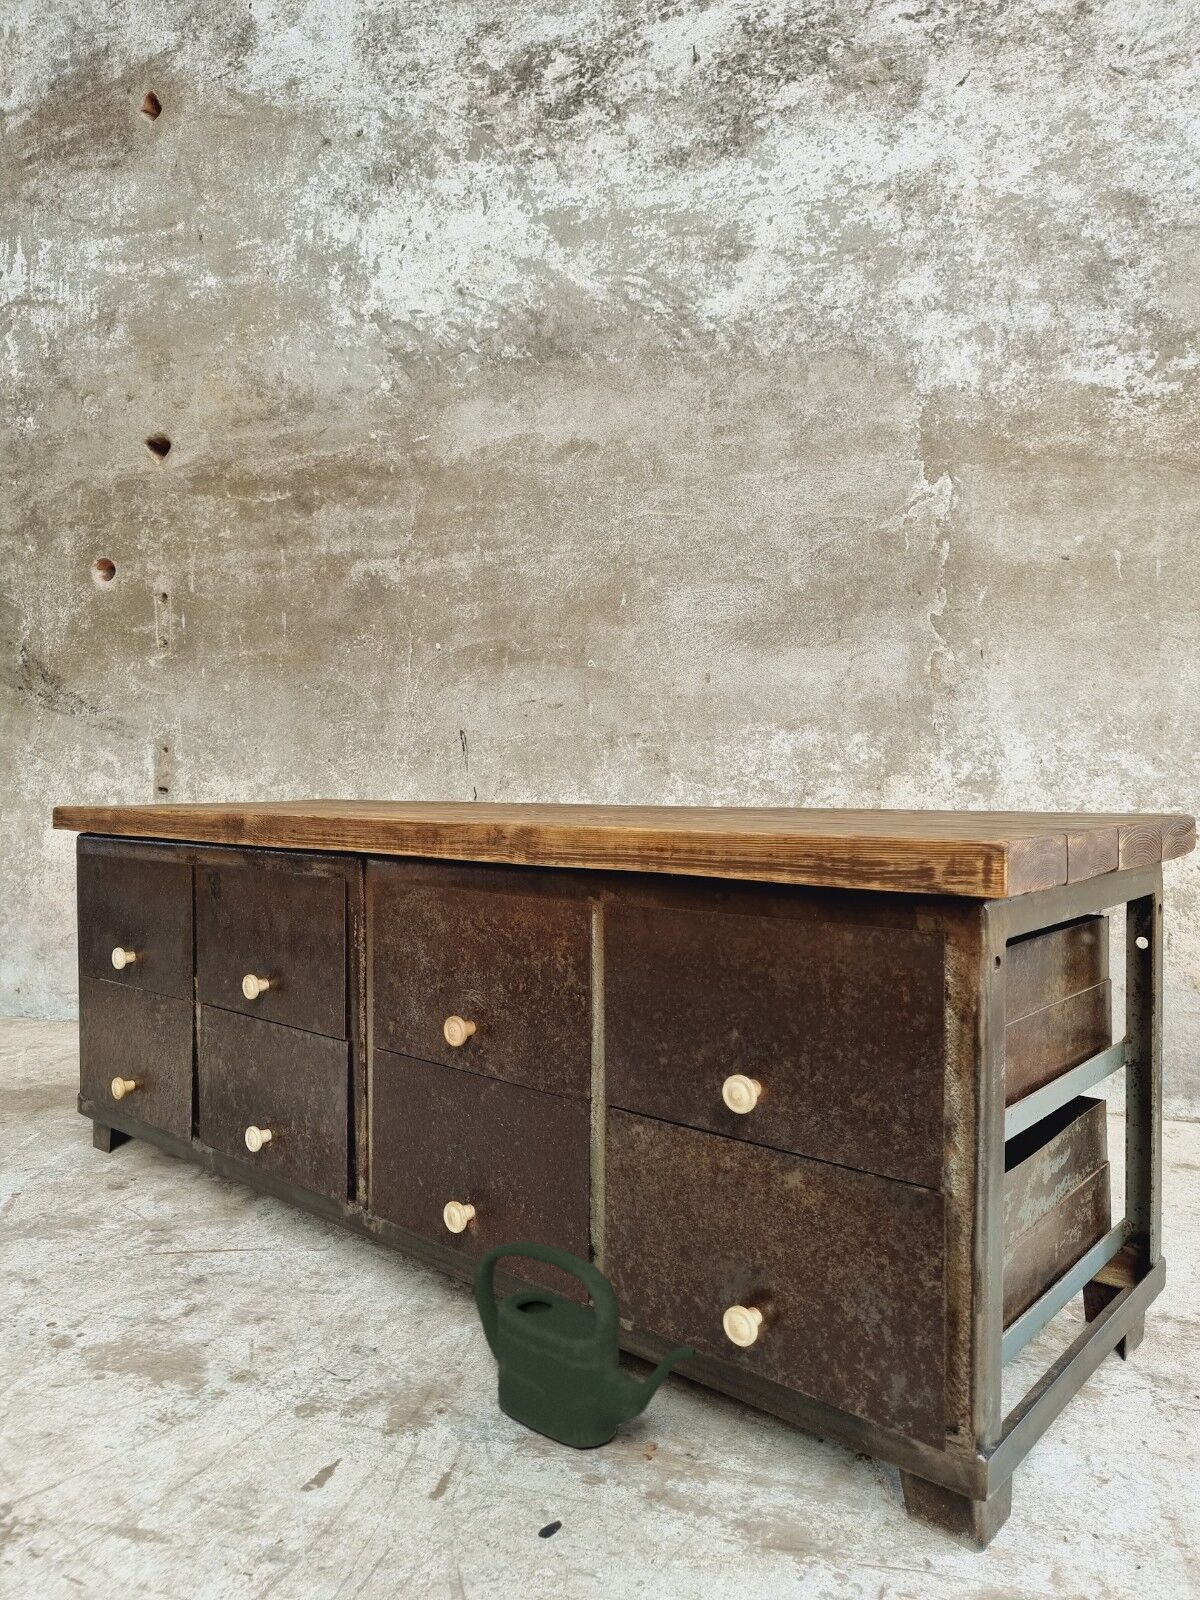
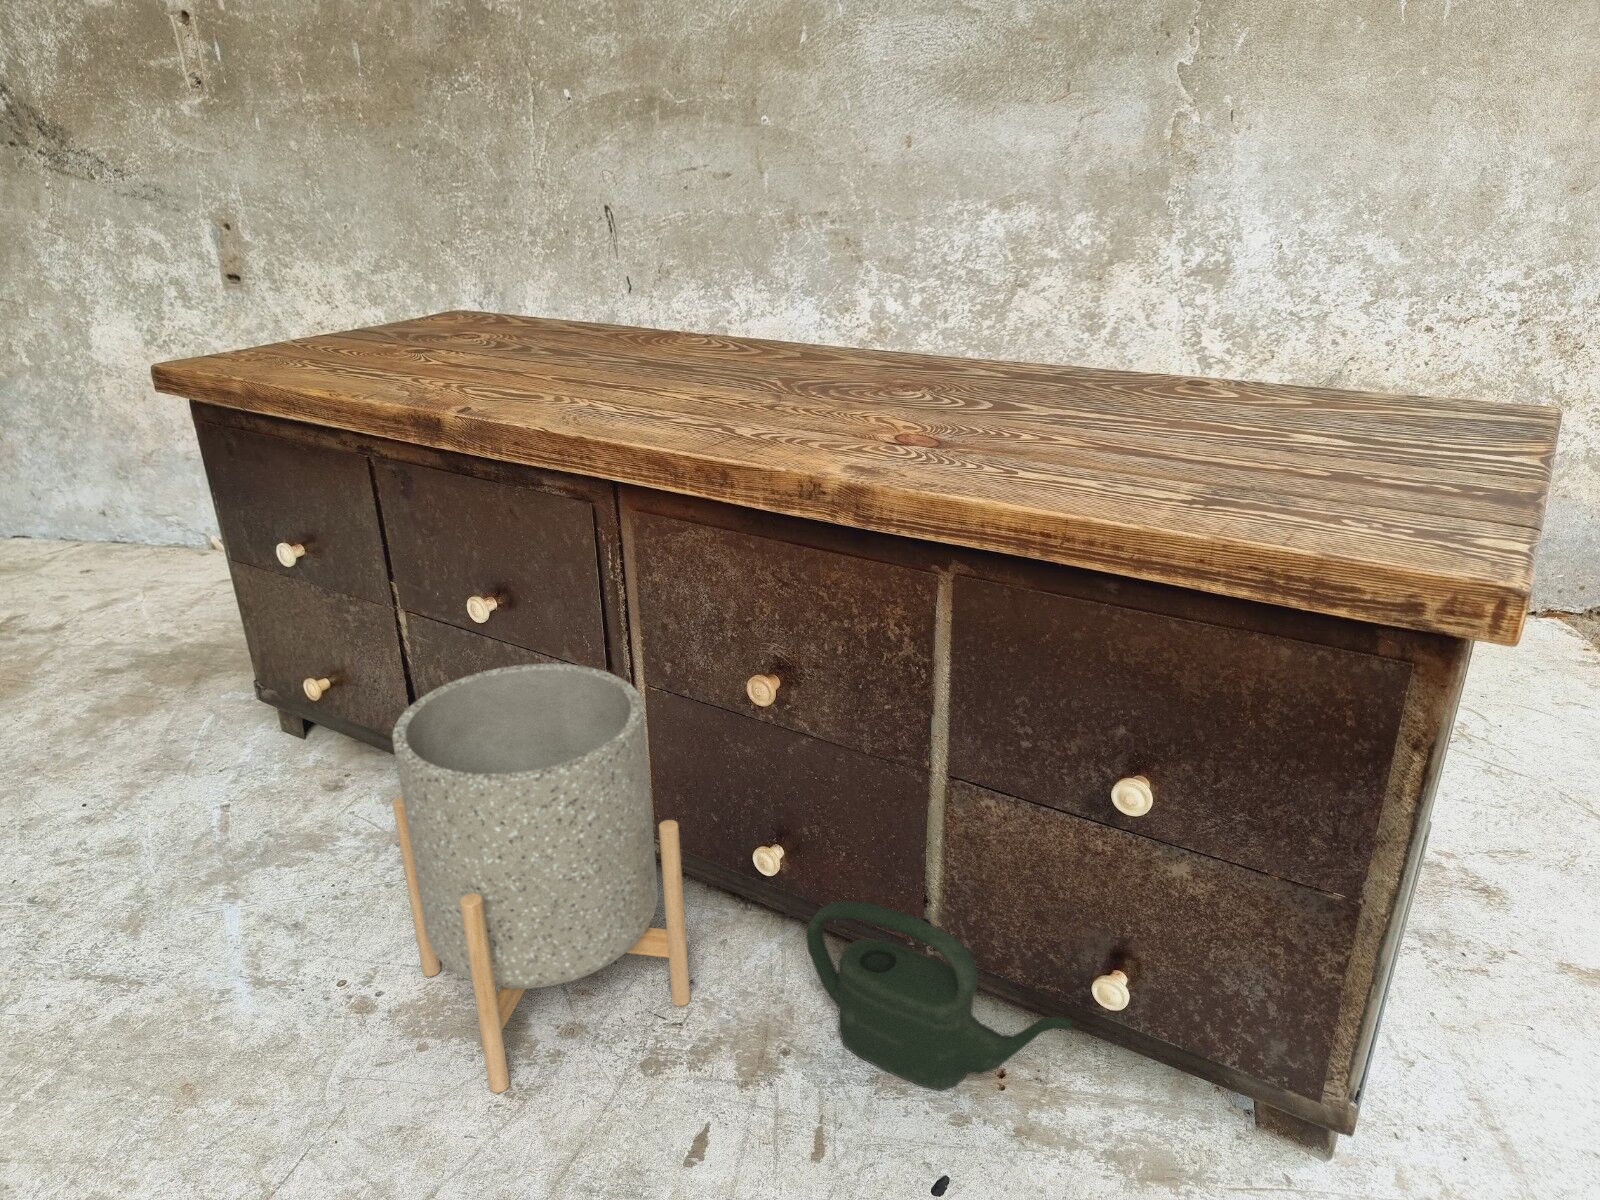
planter: none [125,1021,367,1412] -> present [392,664,690,1093]

